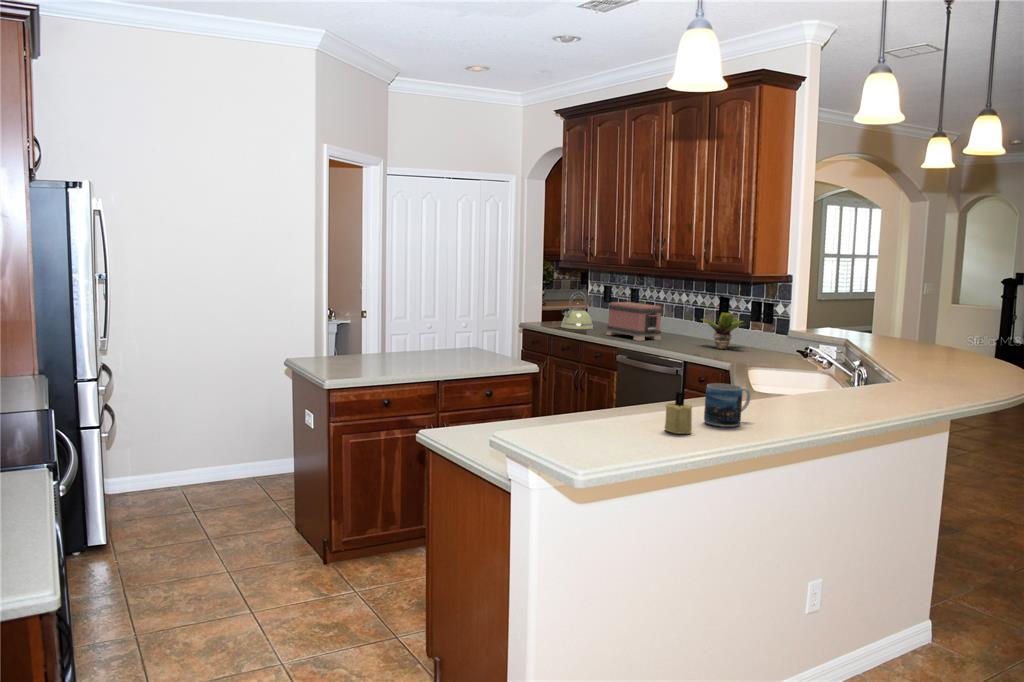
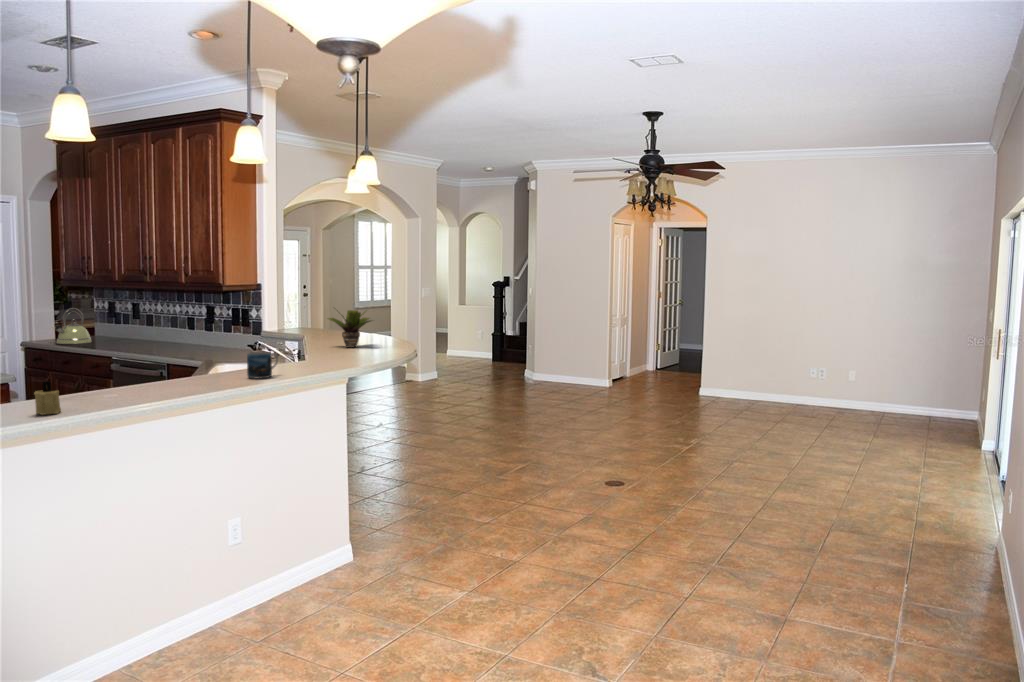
toaster: present [606,302,662,341] -> none [99,315,154,350]
potted plant: present [702,313,744,349] -> present [328,310,372,348]
mug: present [704,383,751,427] -> present [247,351,278,378]

